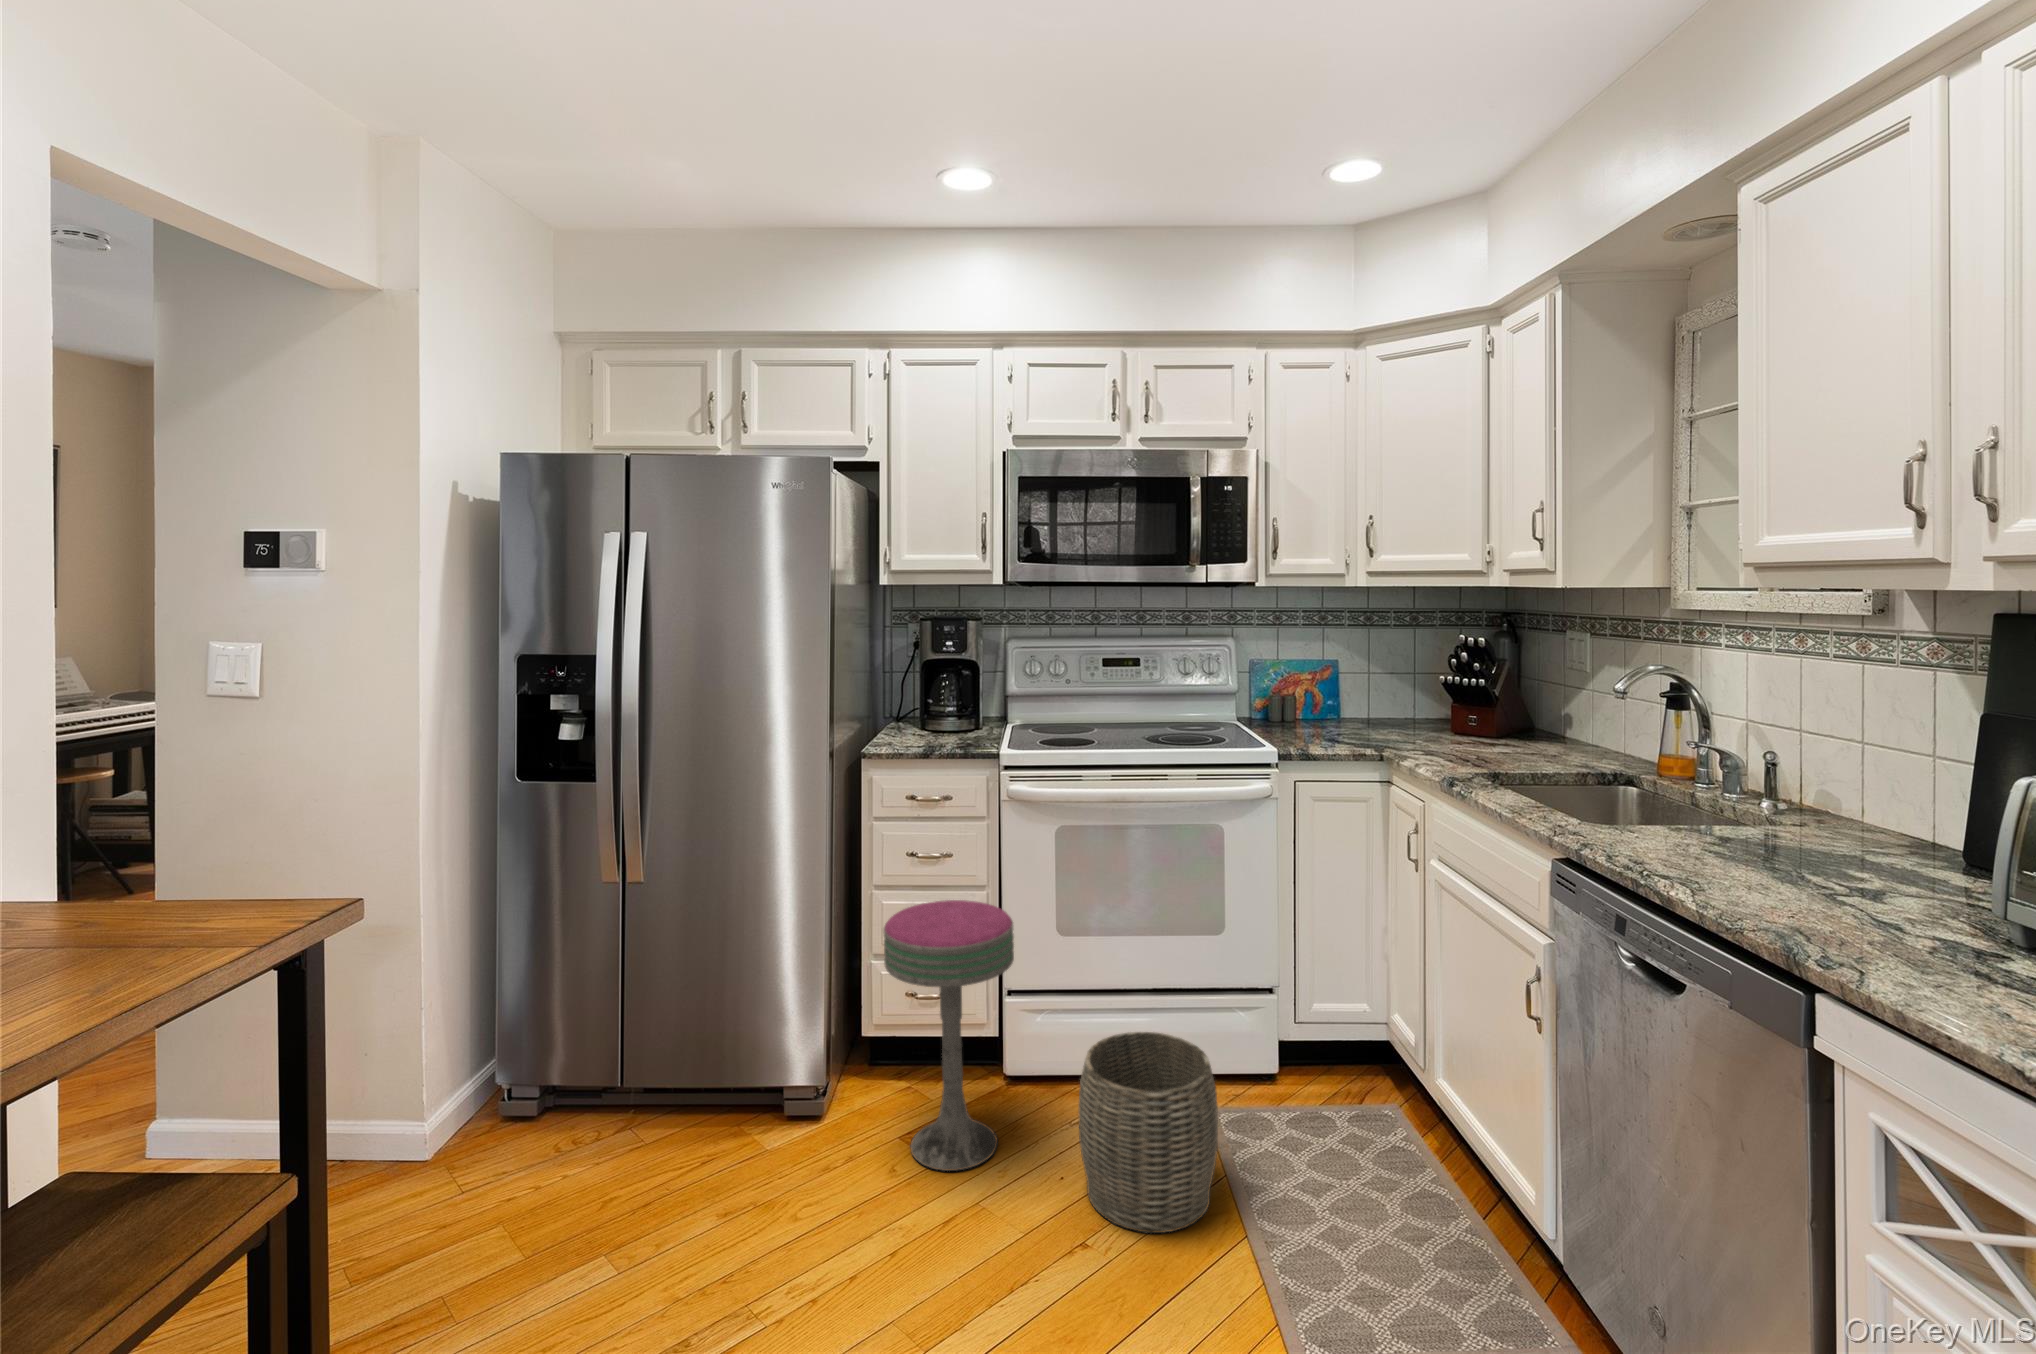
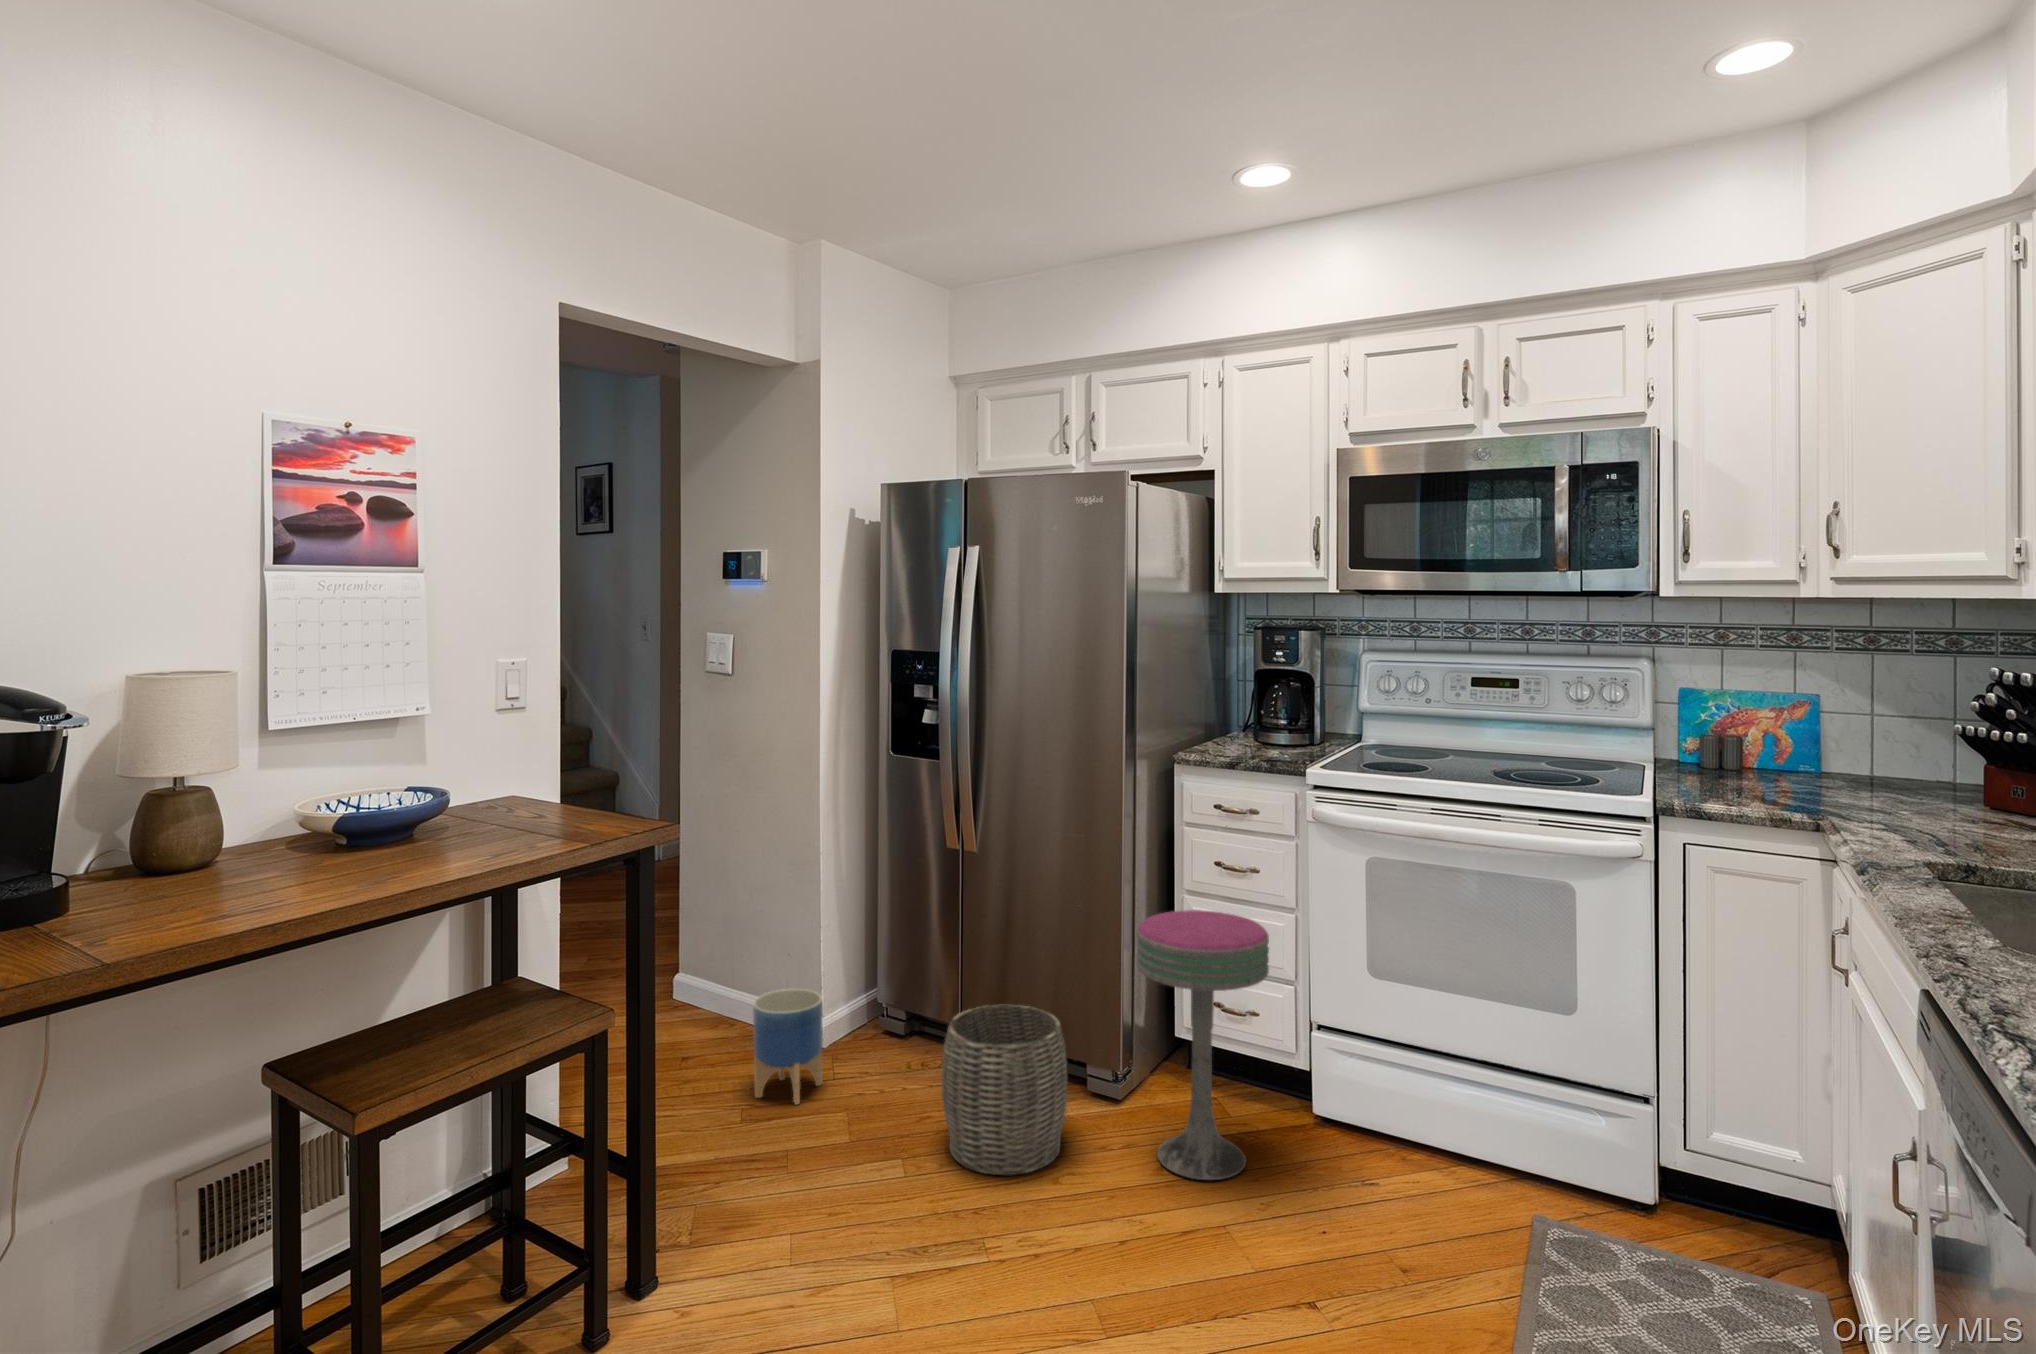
woven basket: present [1079,1032,1218,1233] -> present [942,1004,1068,1175]
planter: none [374,1088,481,1250] -> present [753,989,823,1104]

